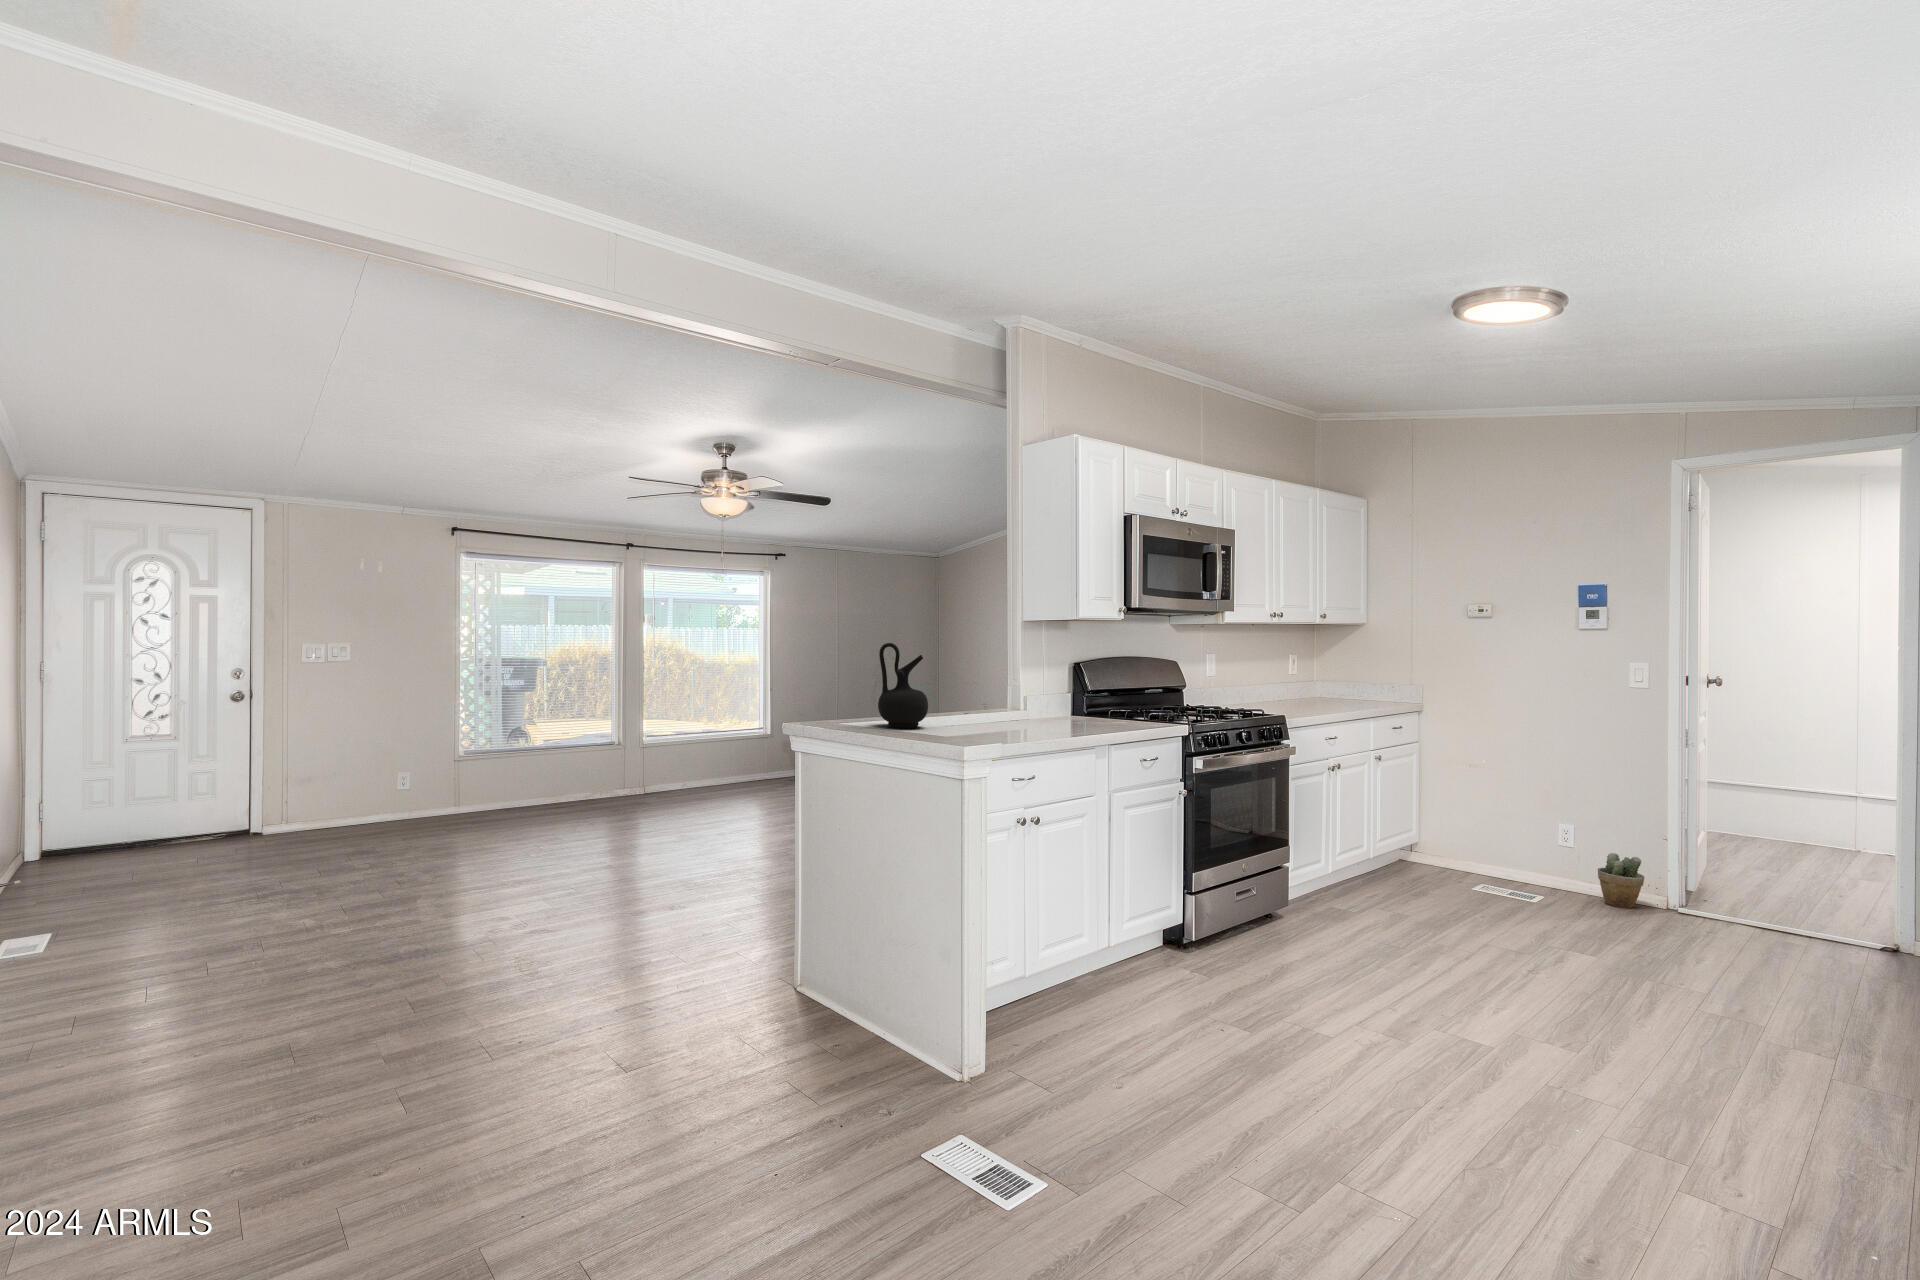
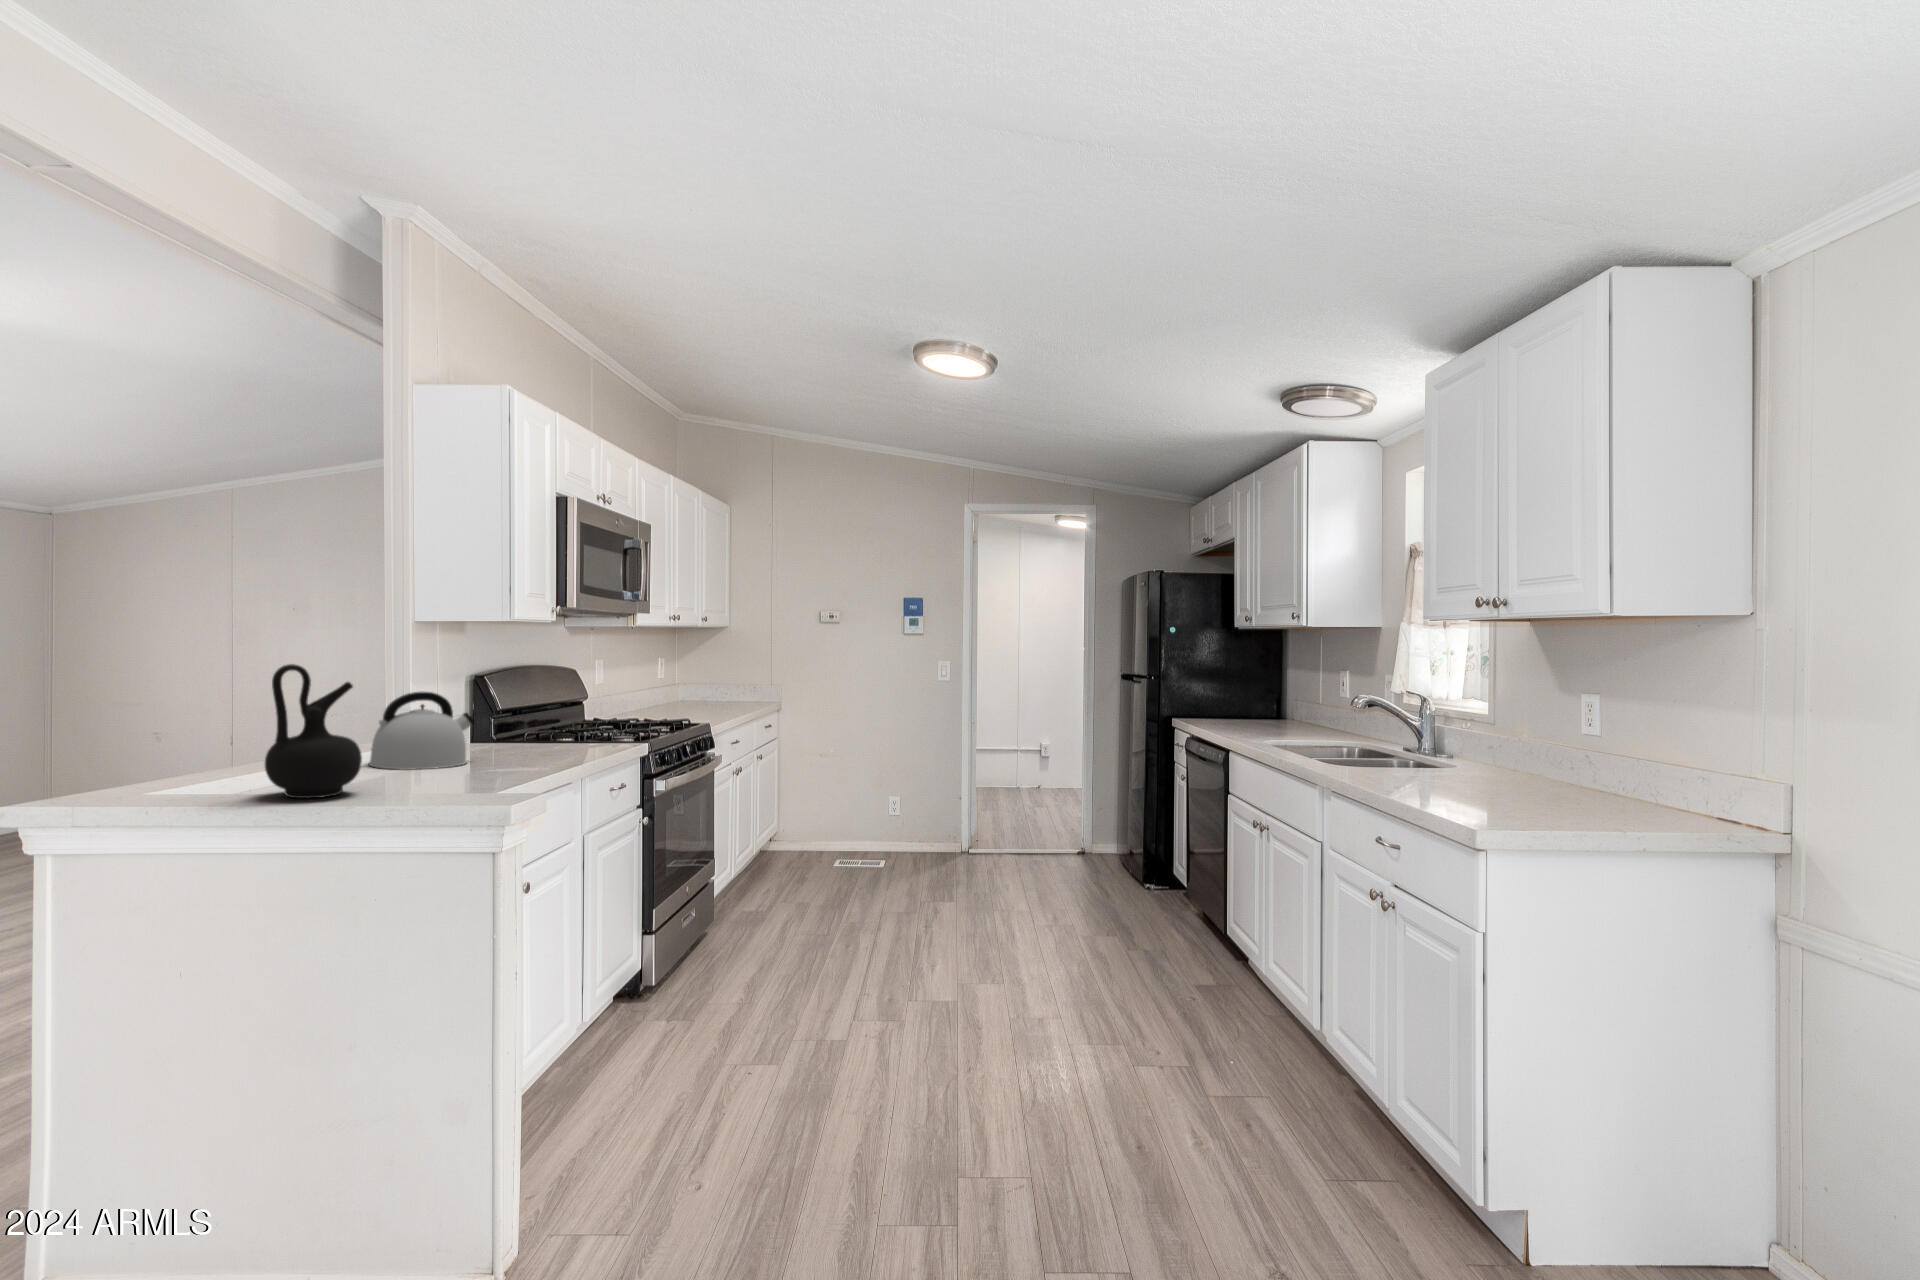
kettle: none [966,668,1033,722] -> present [369,692,475,770]
potted plant: present [1598,853,1644,908] -> none [920,816,950,859]

